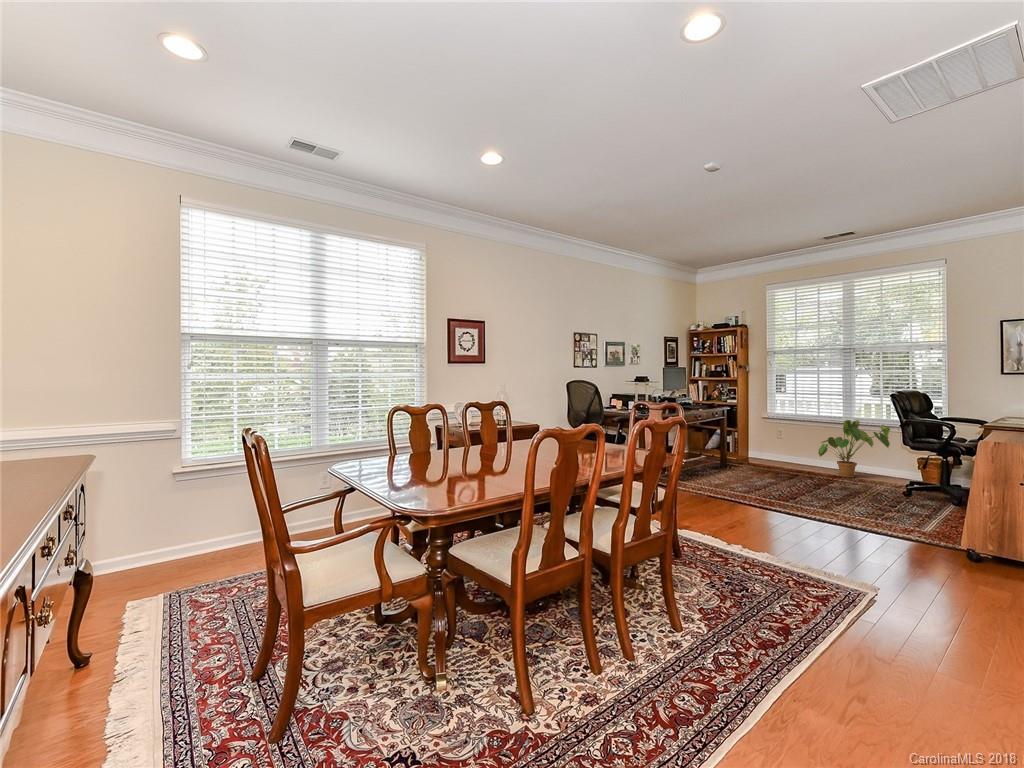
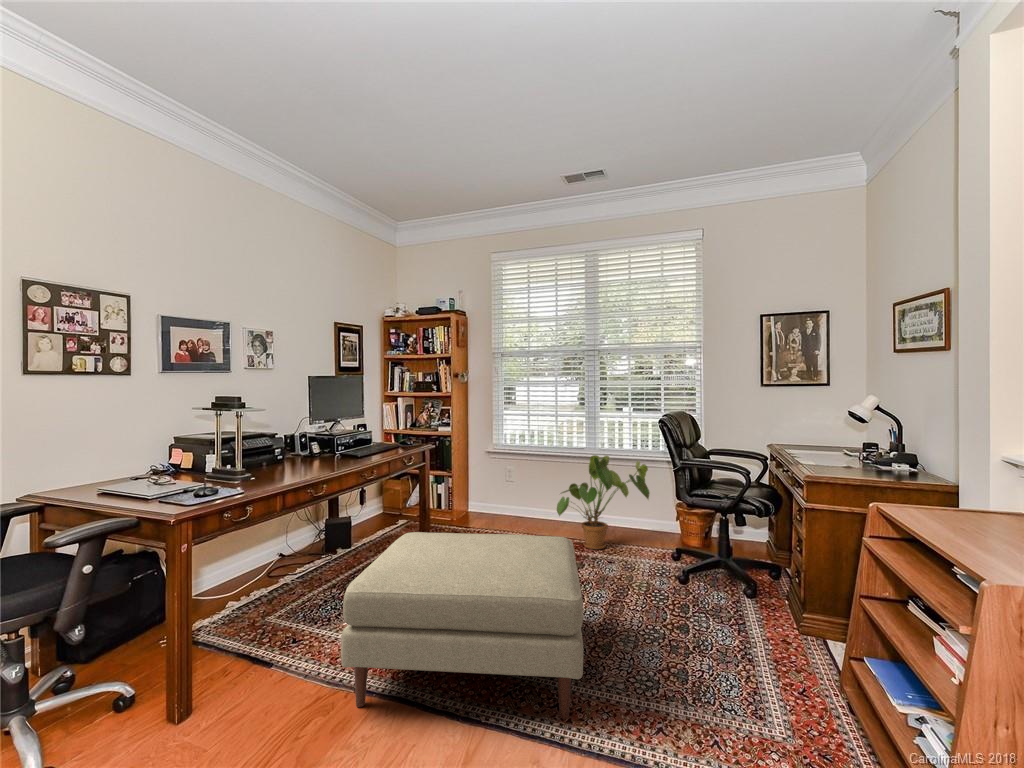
ottoman: none [727,448,836,518] -> present [341,532,583,719]

